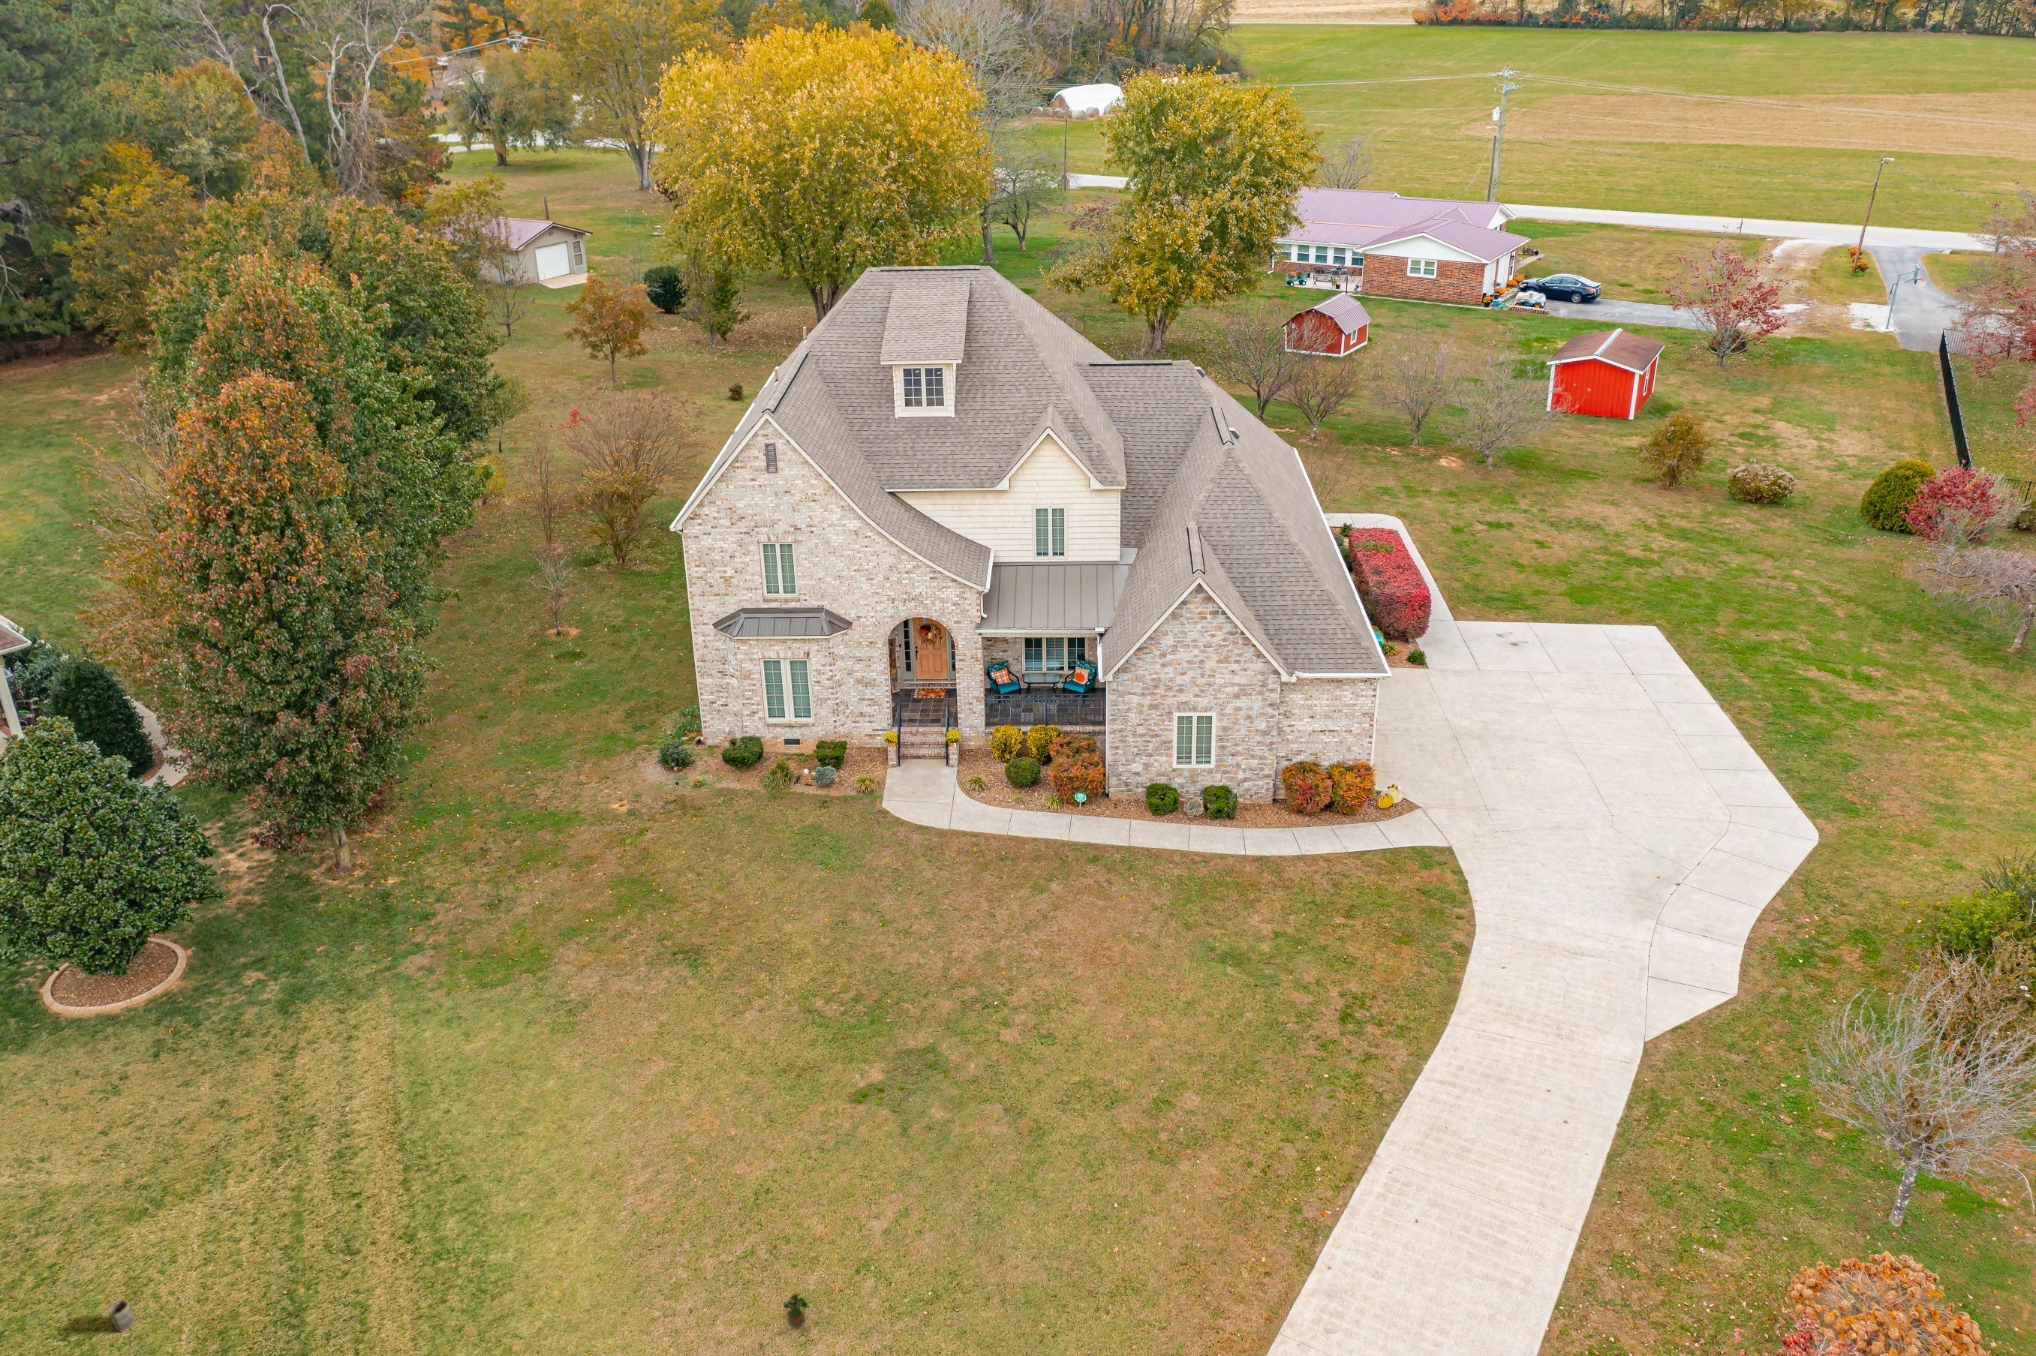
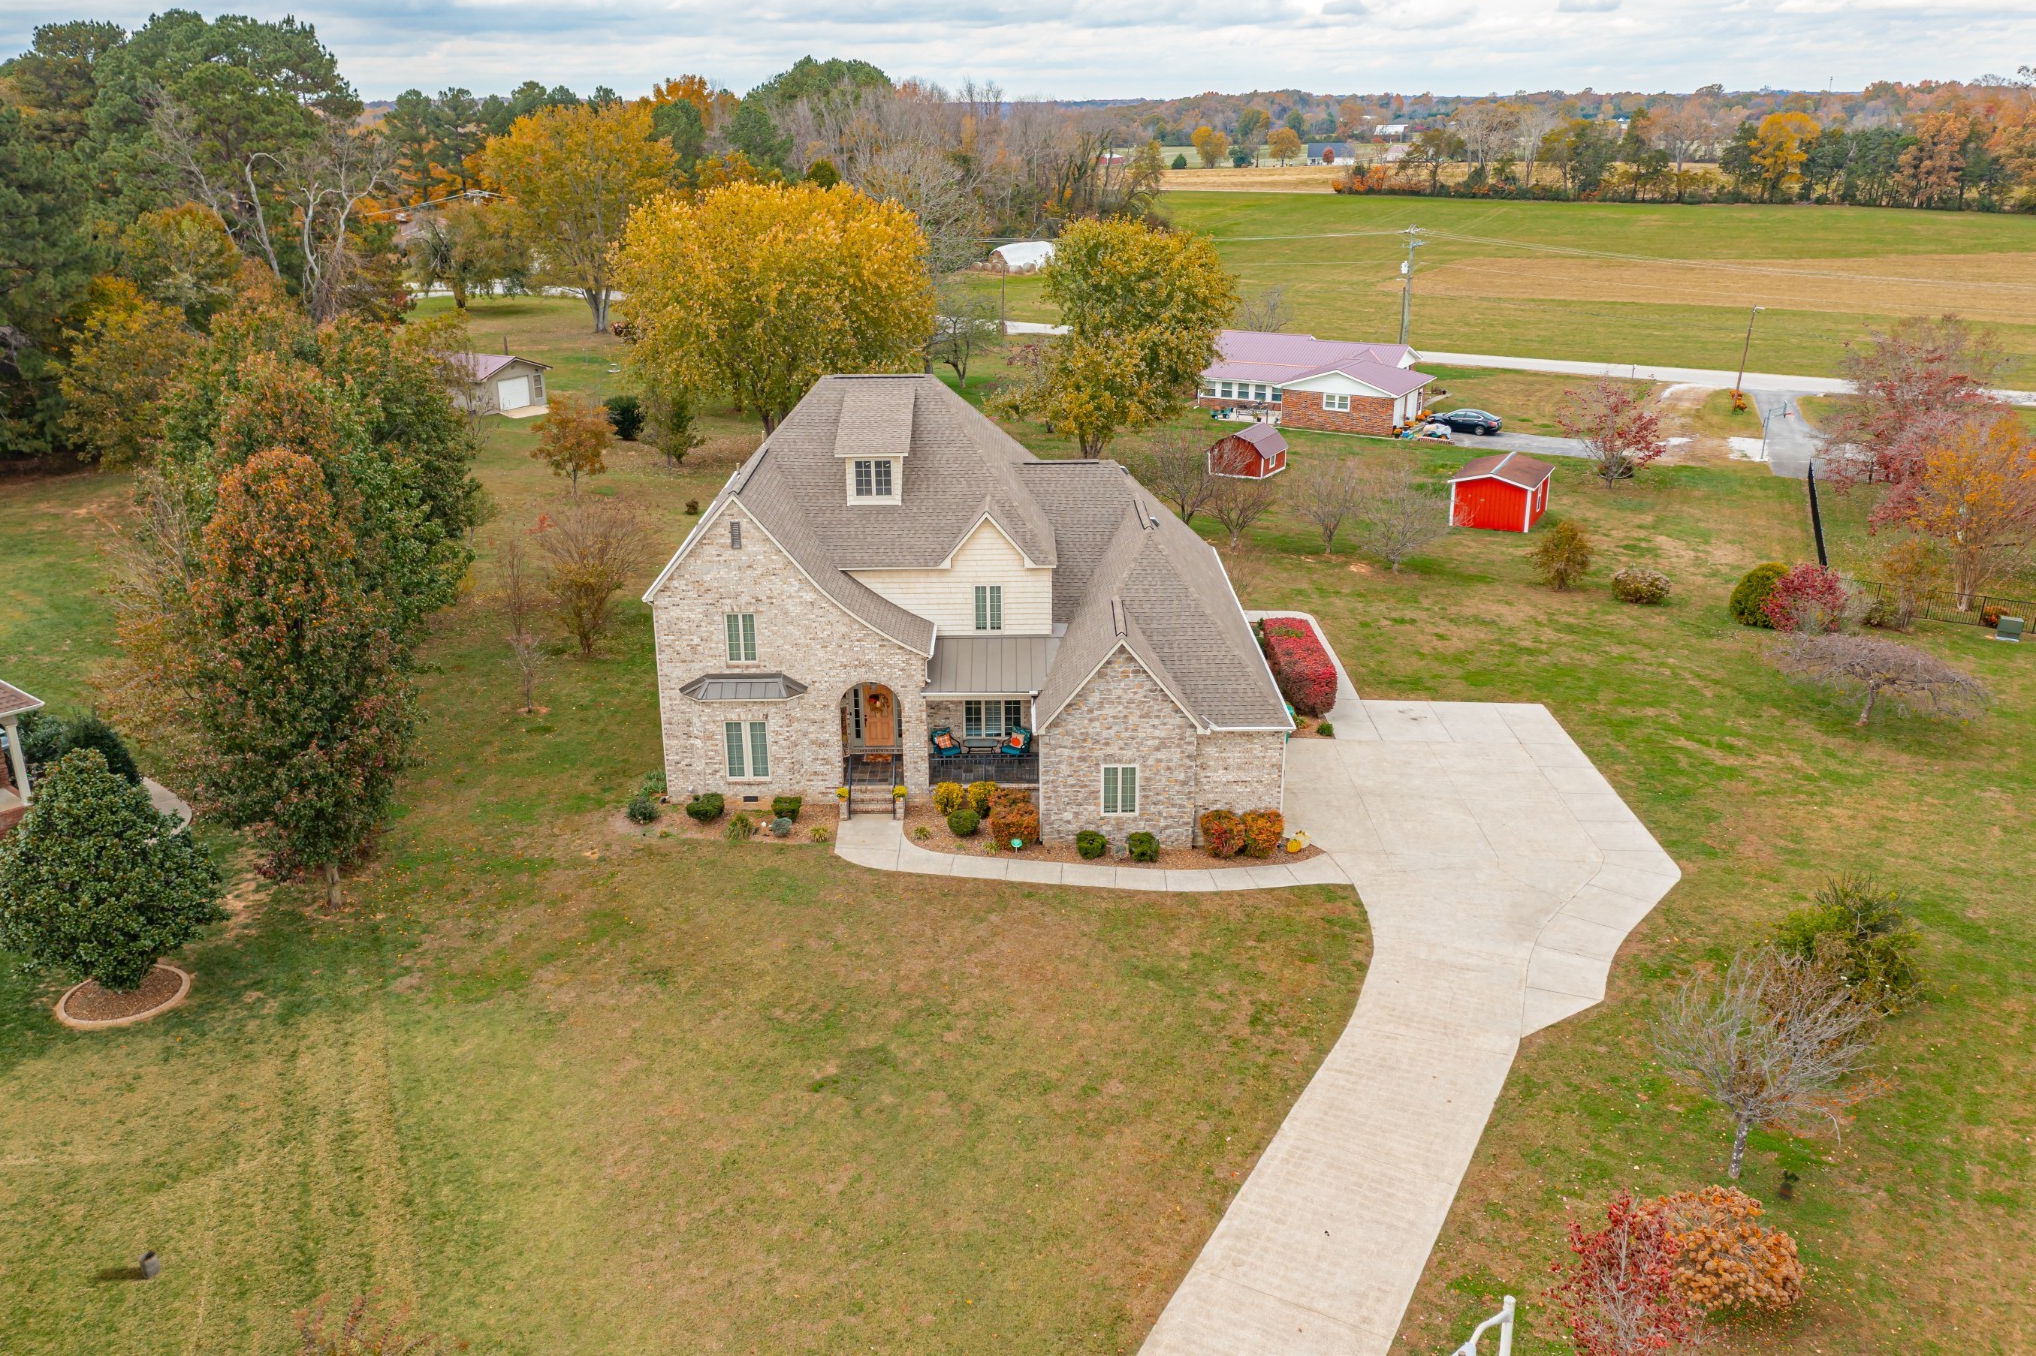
potted tree: present [783,1294,808,1329] -> present [1778,1170,1800,1200]

